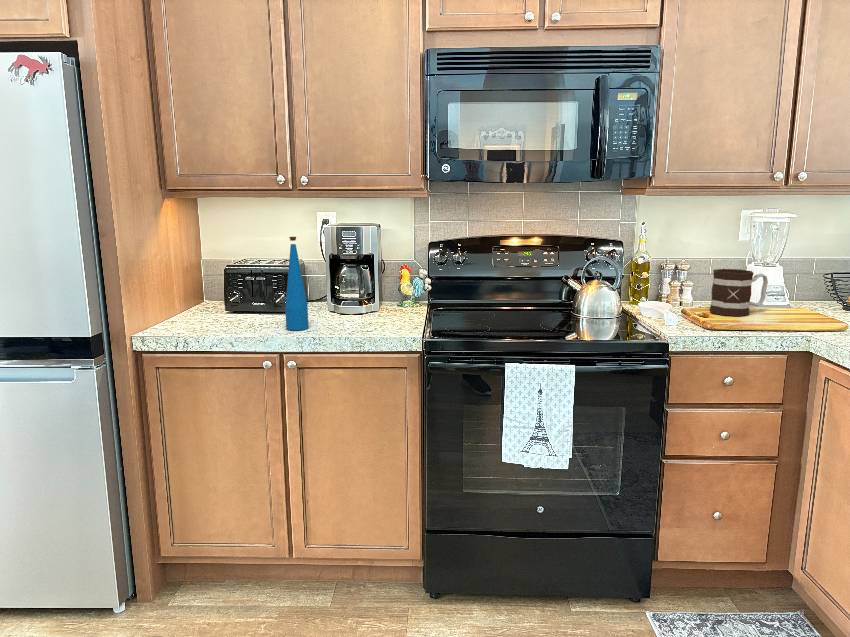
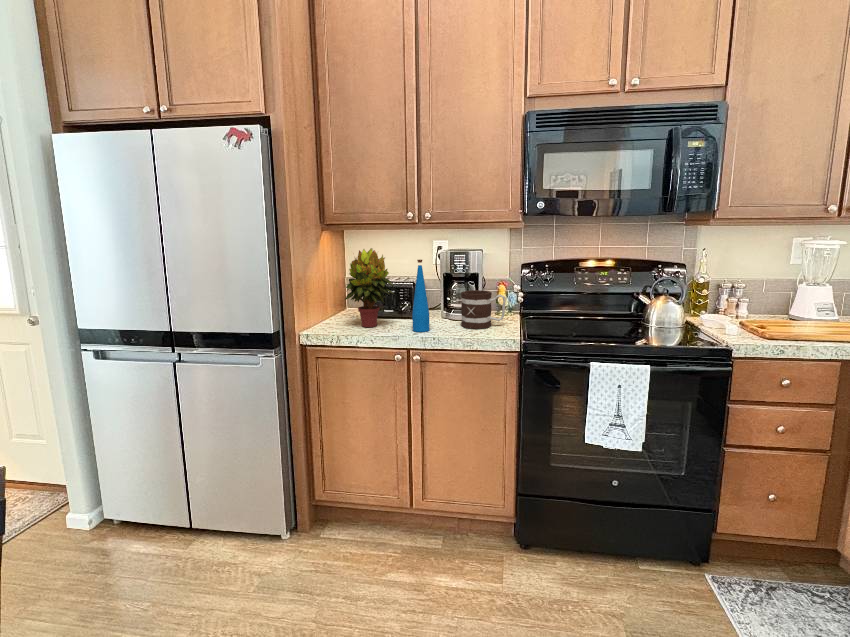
potted plant: none [194,222,262,326] -> present [345,248,393,327]
mug: present [710,269,768,316] -> present [461,290,506,329]

